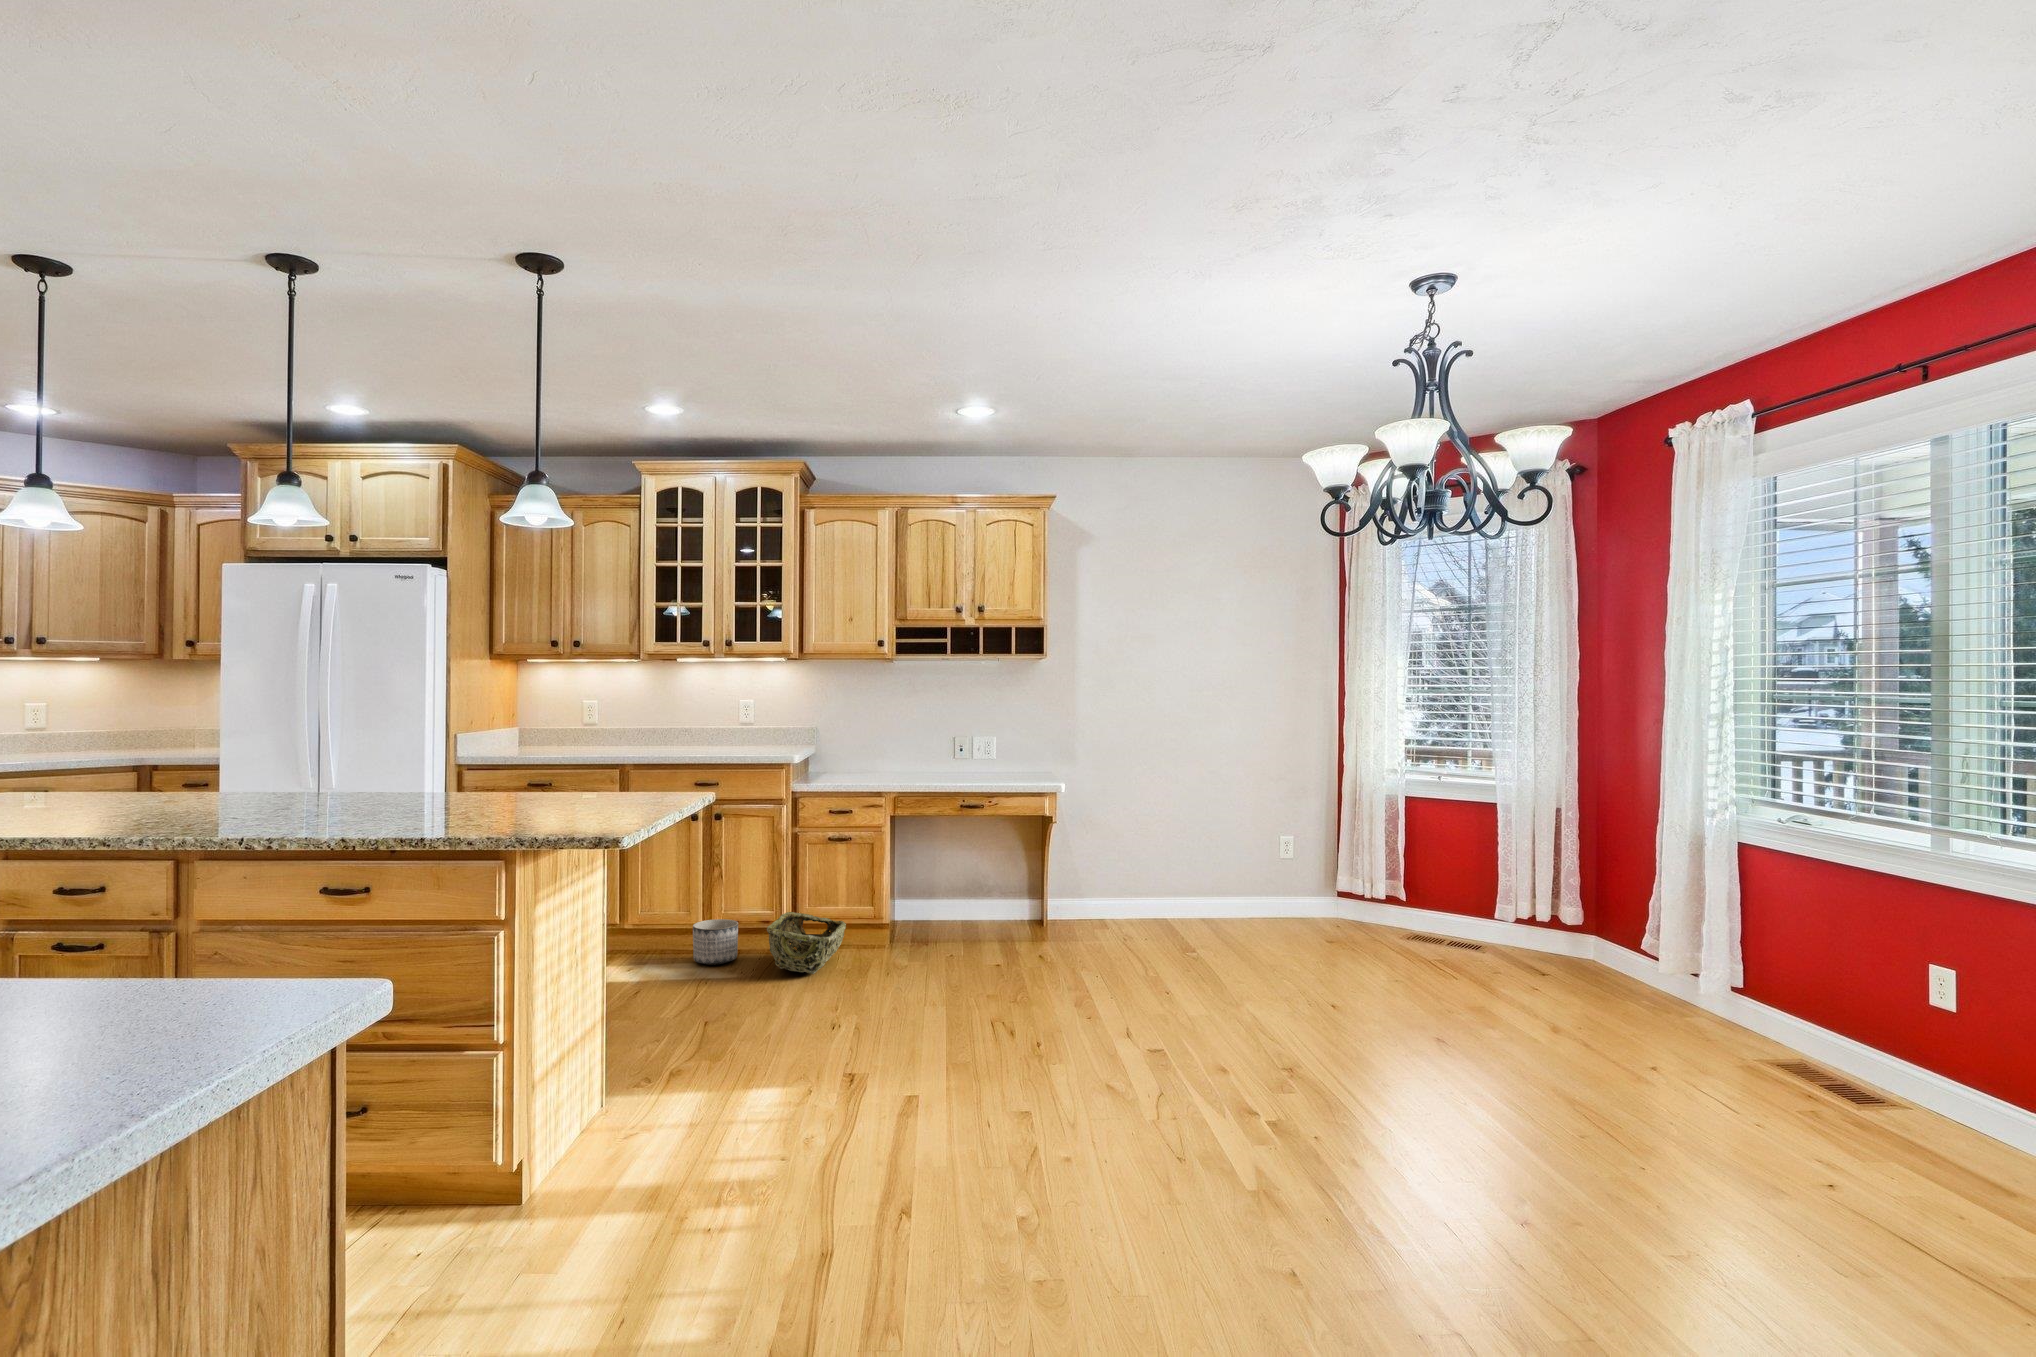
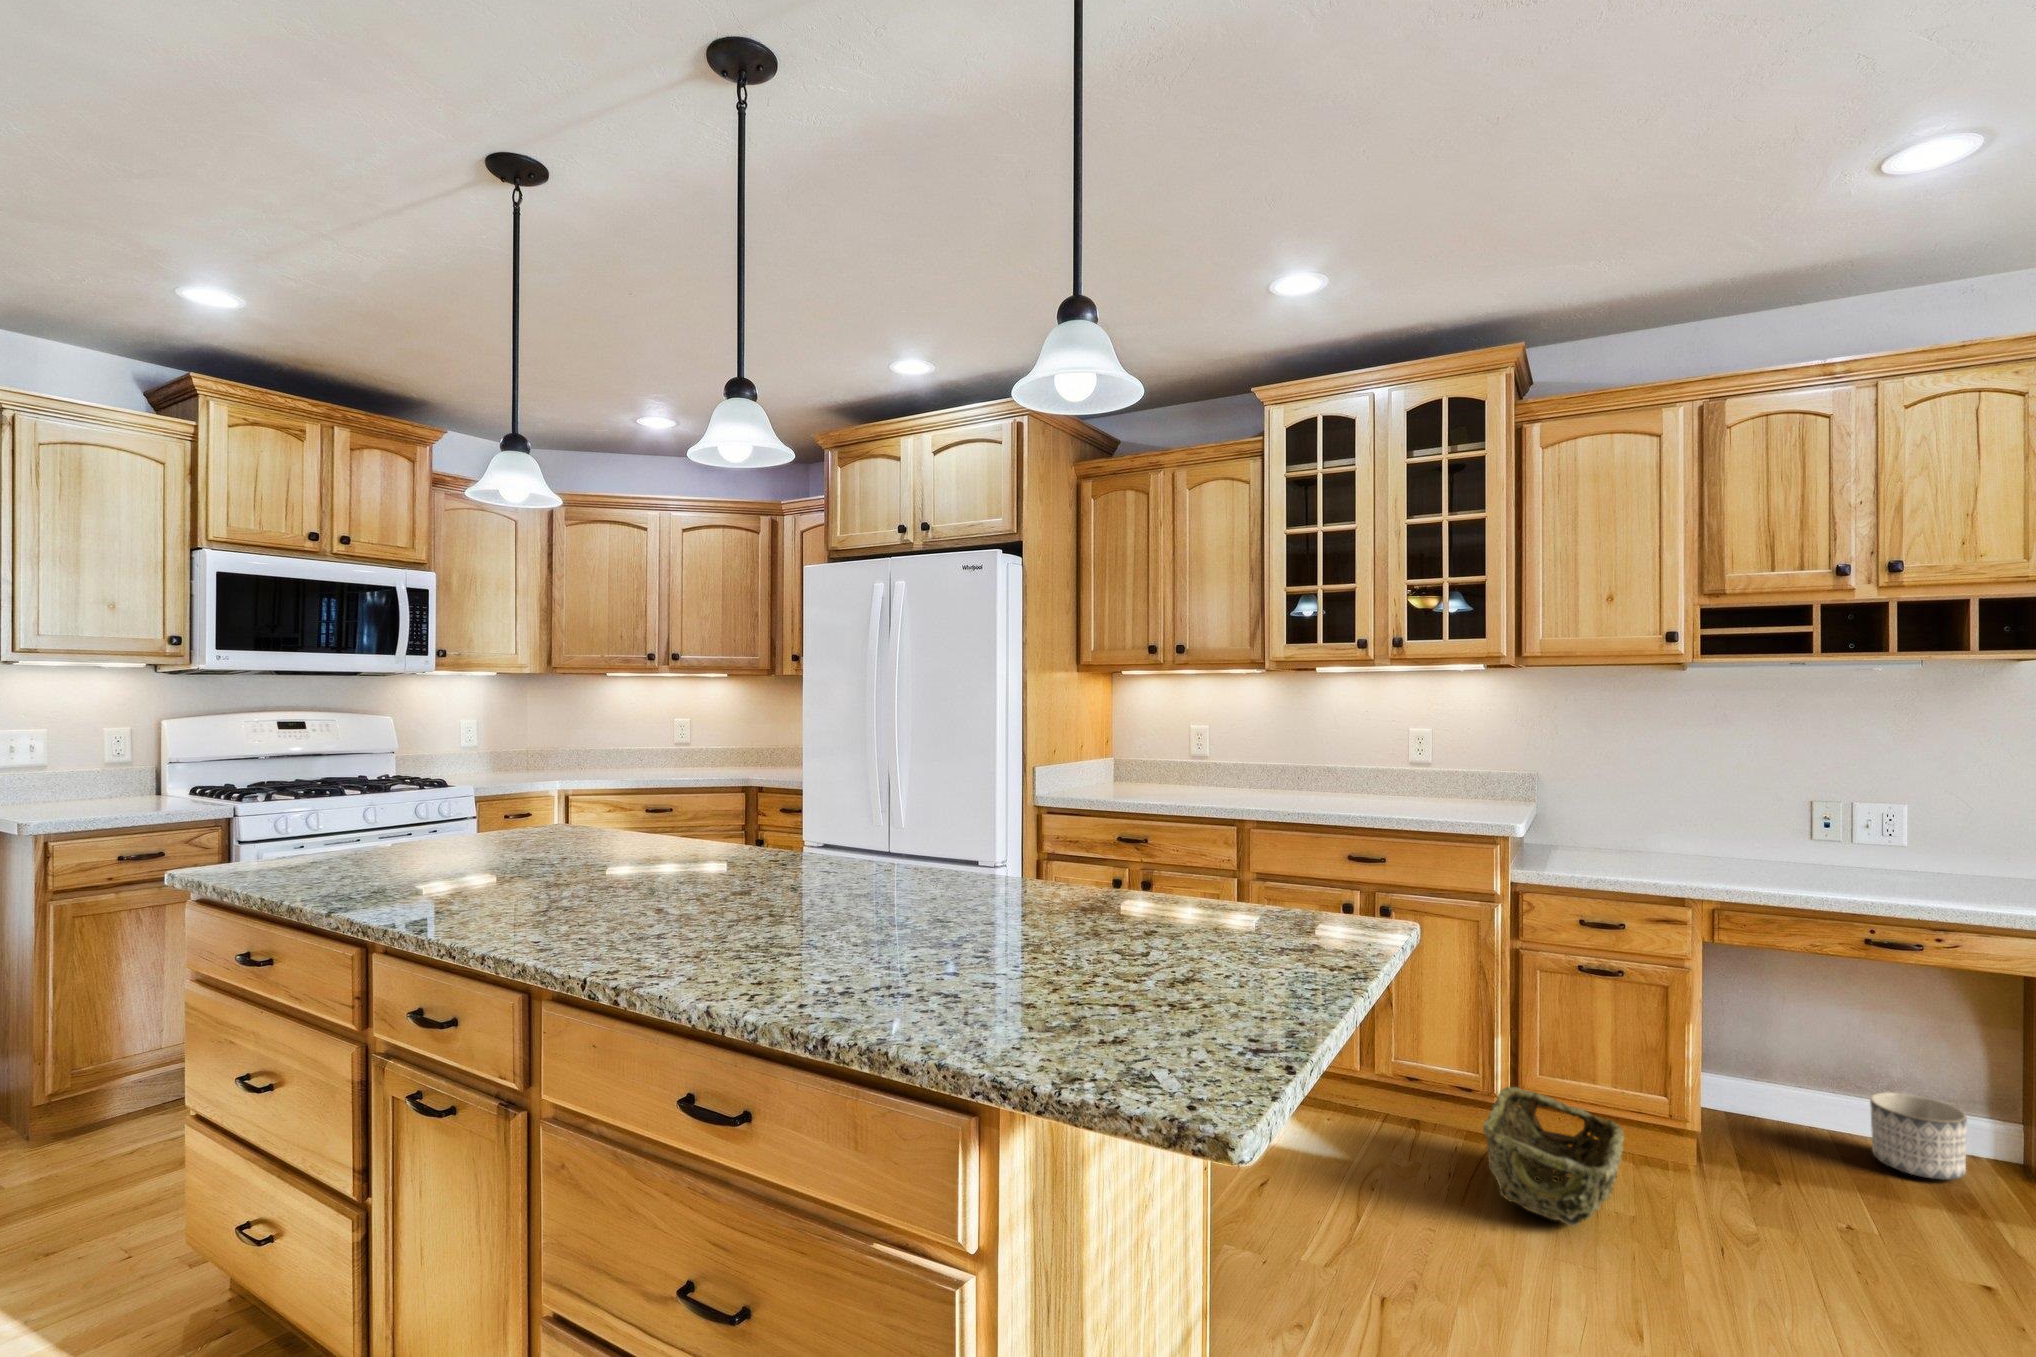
planter: present [693,919,738,965] -> present [1870,1092,1967,1180]

